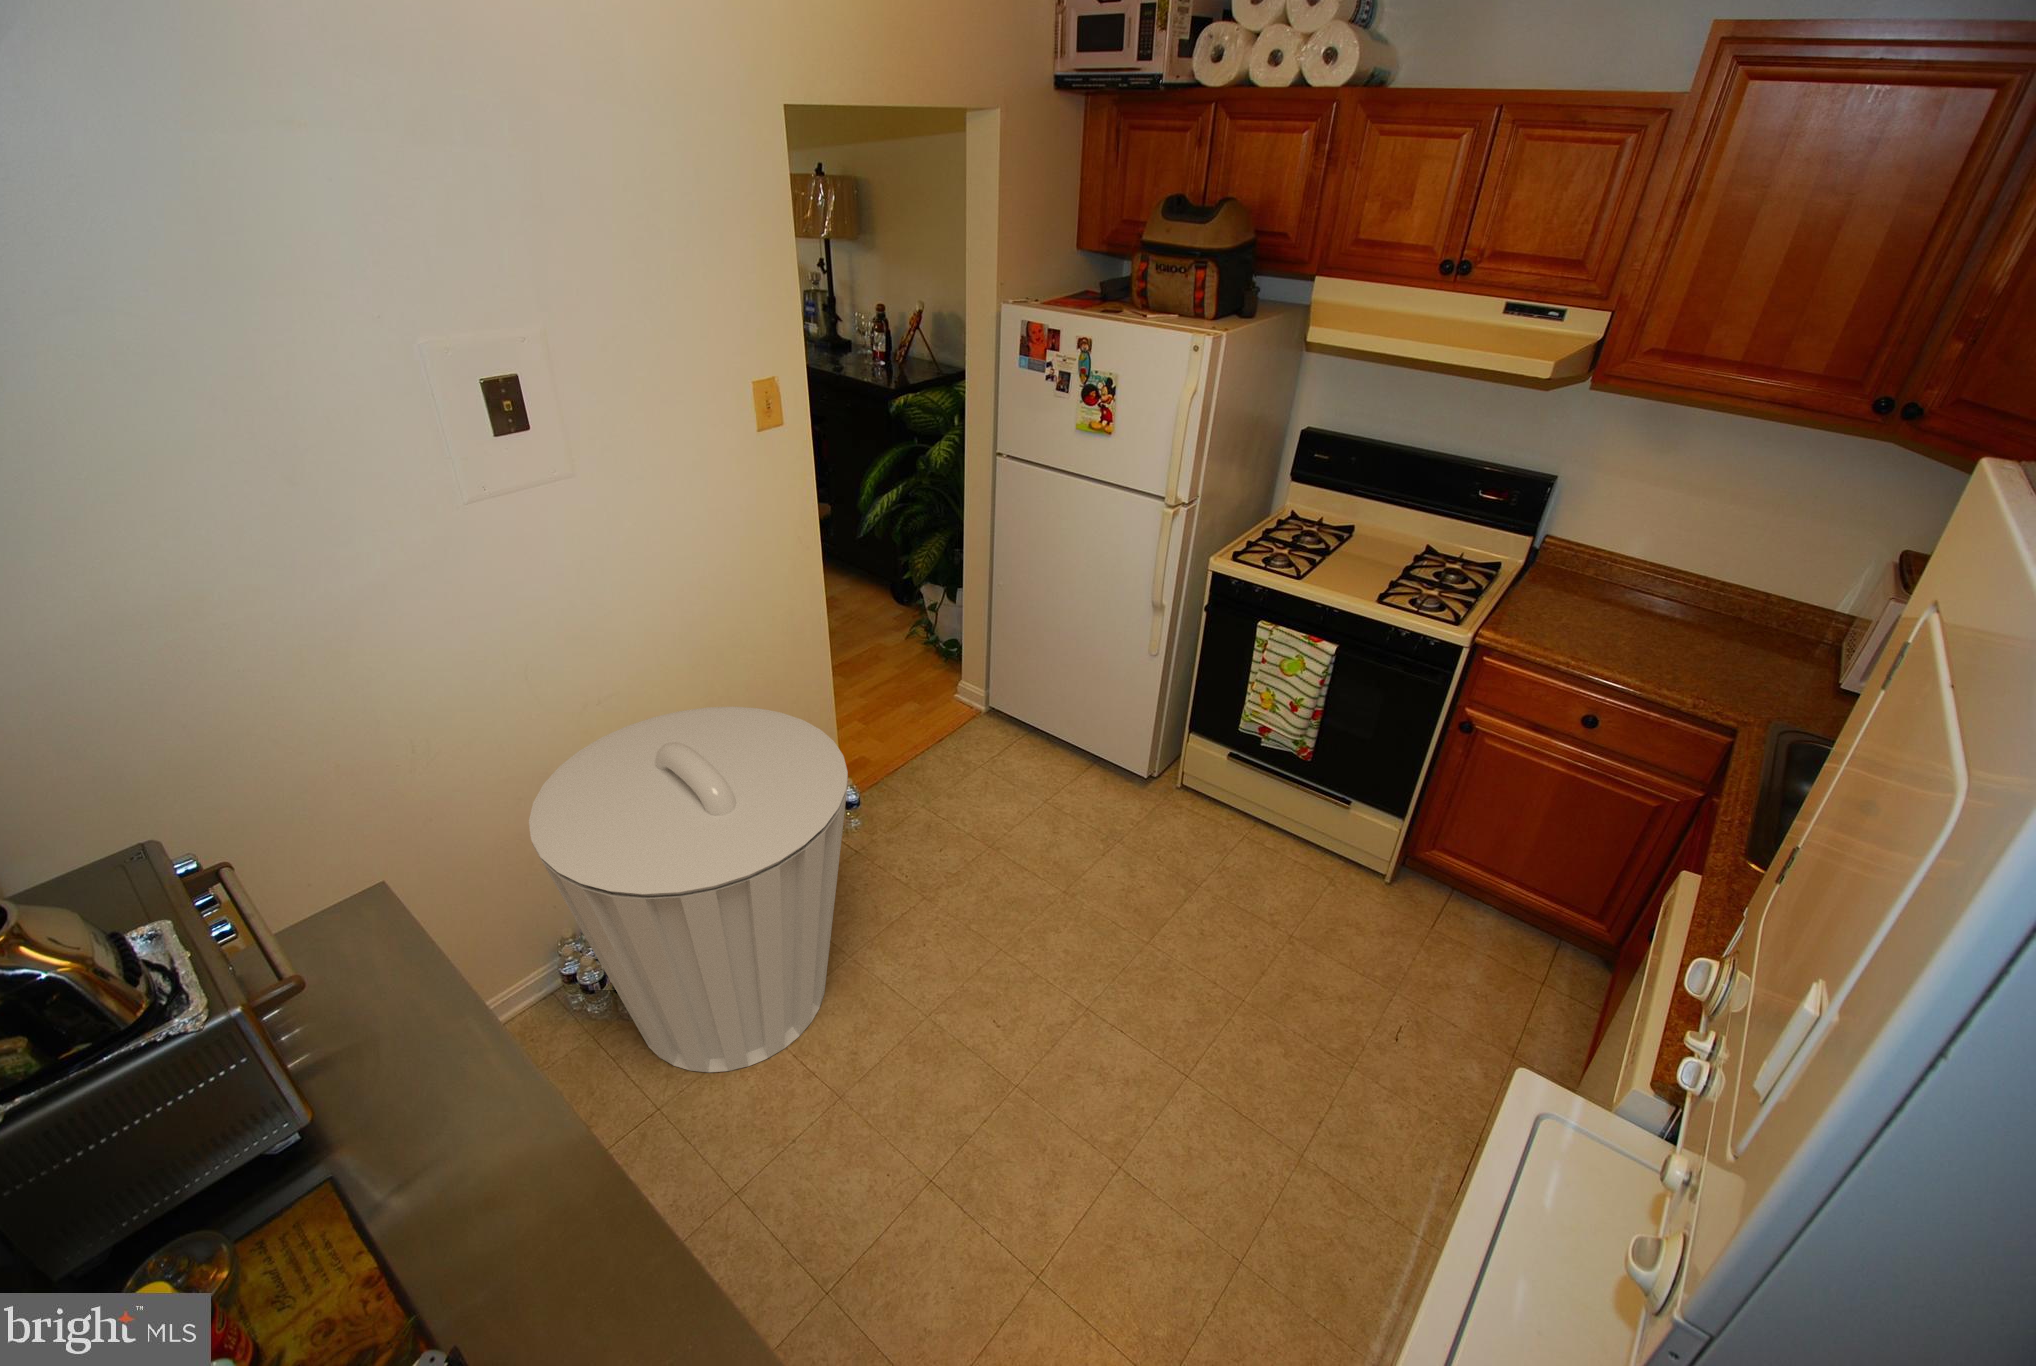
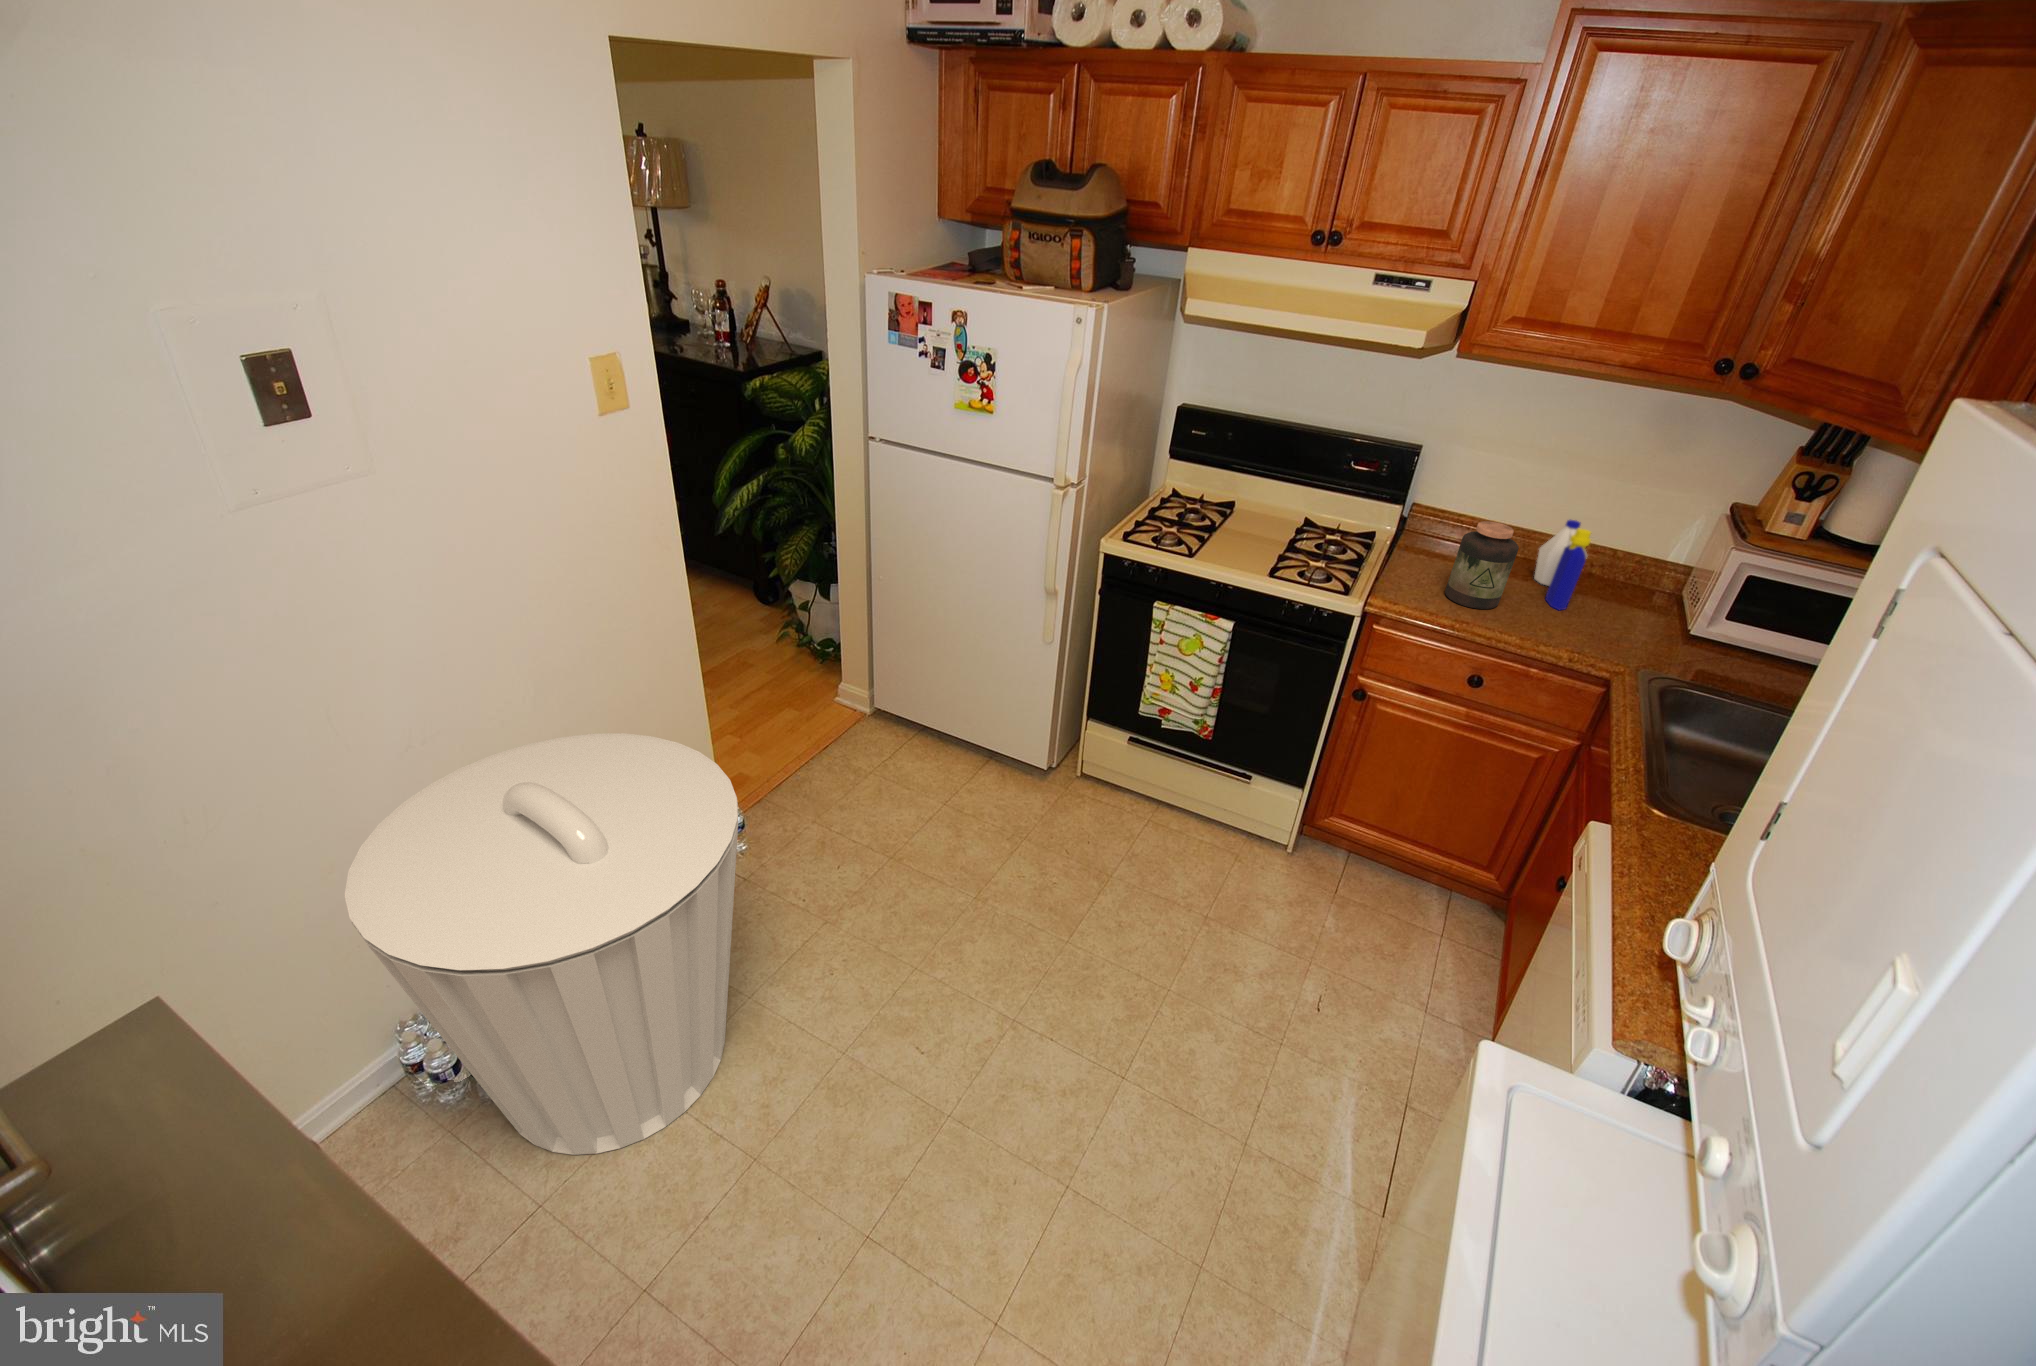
jar: none [1564,557,1647,648] -> present [1445,521,1519,609]
bottle: none [1671,559,1734,654] -> present [1534,520,1591,610]

